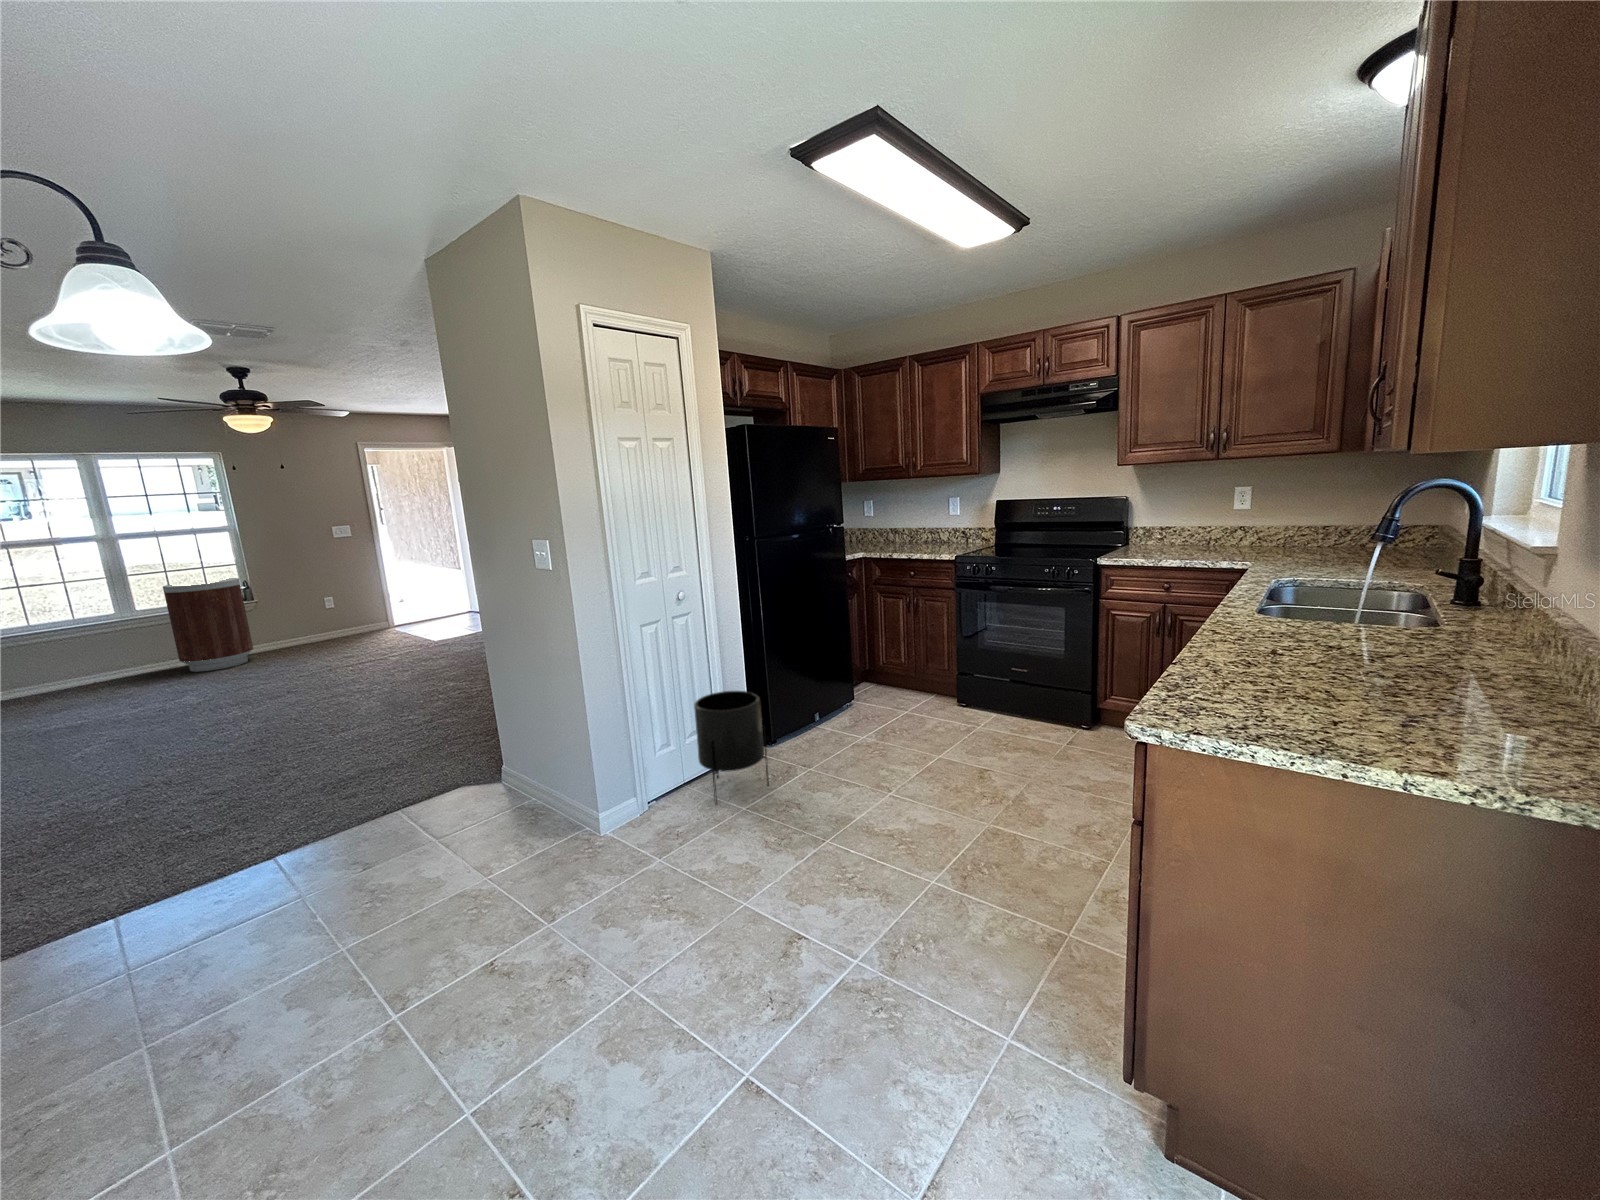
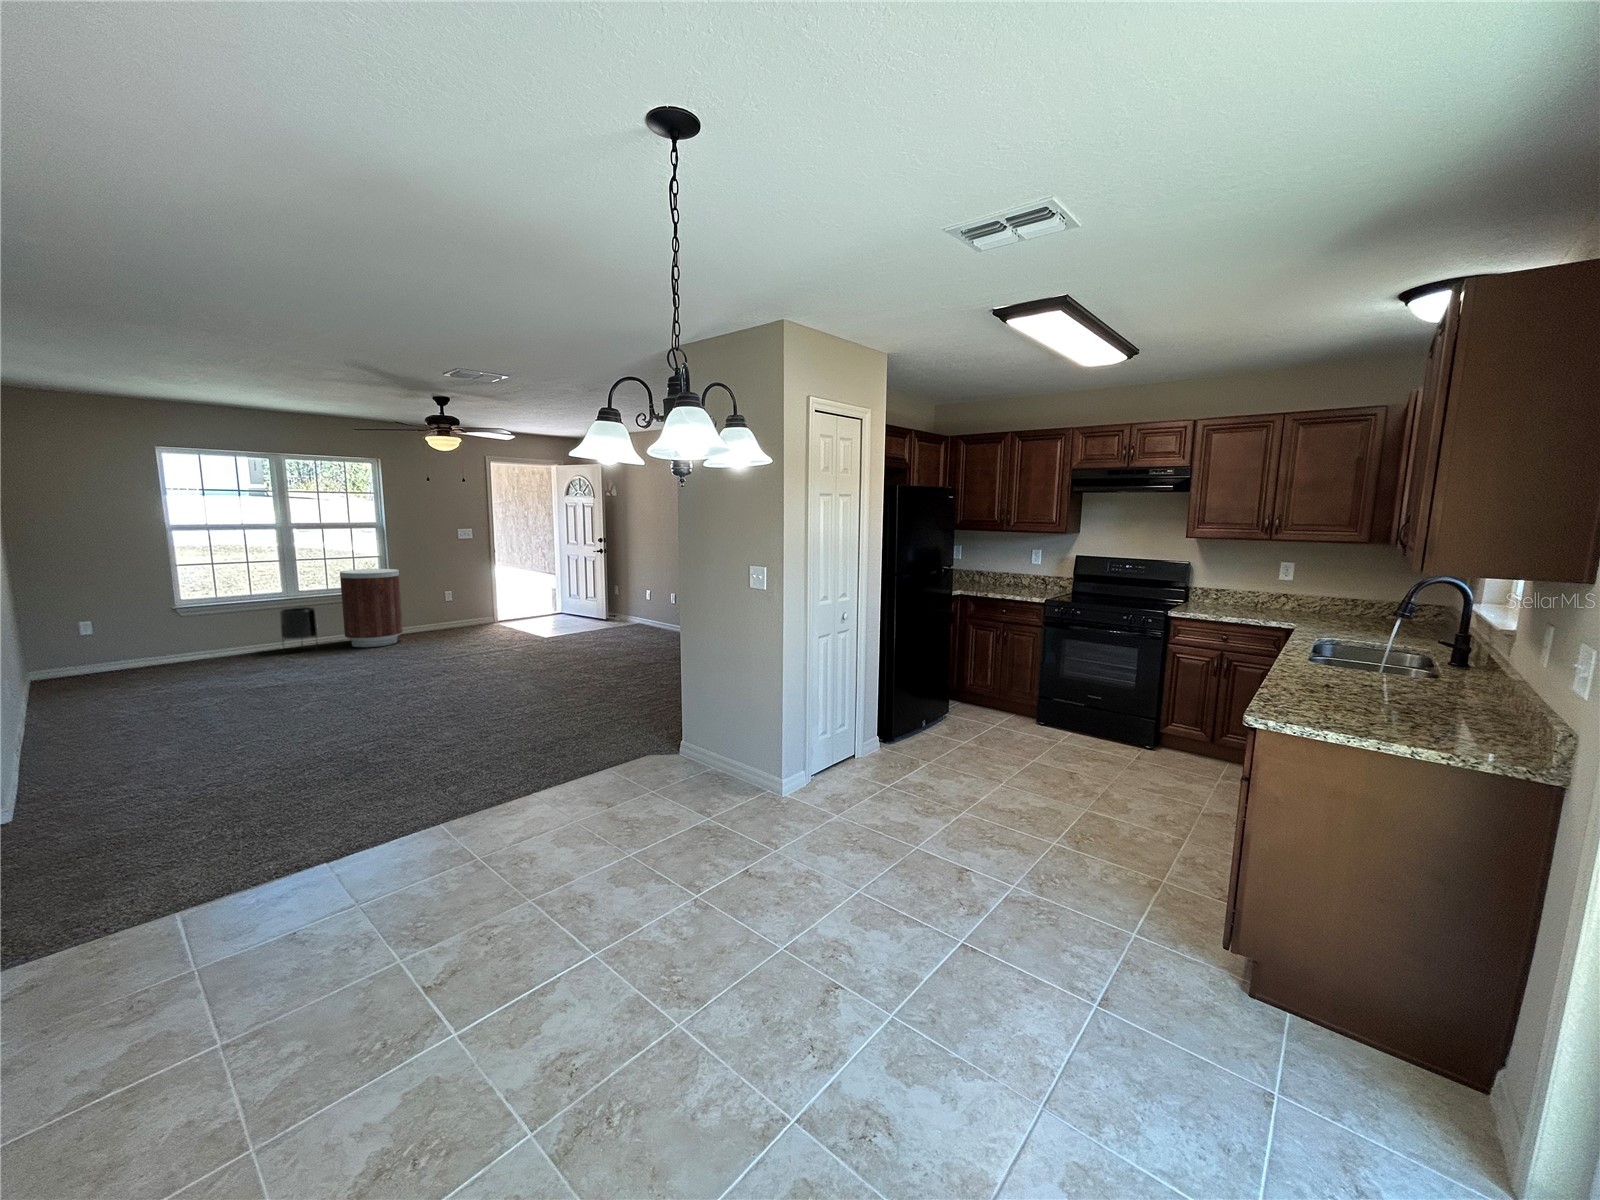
planter: present [694,691,769,804] -> present [279,607,318,647]

